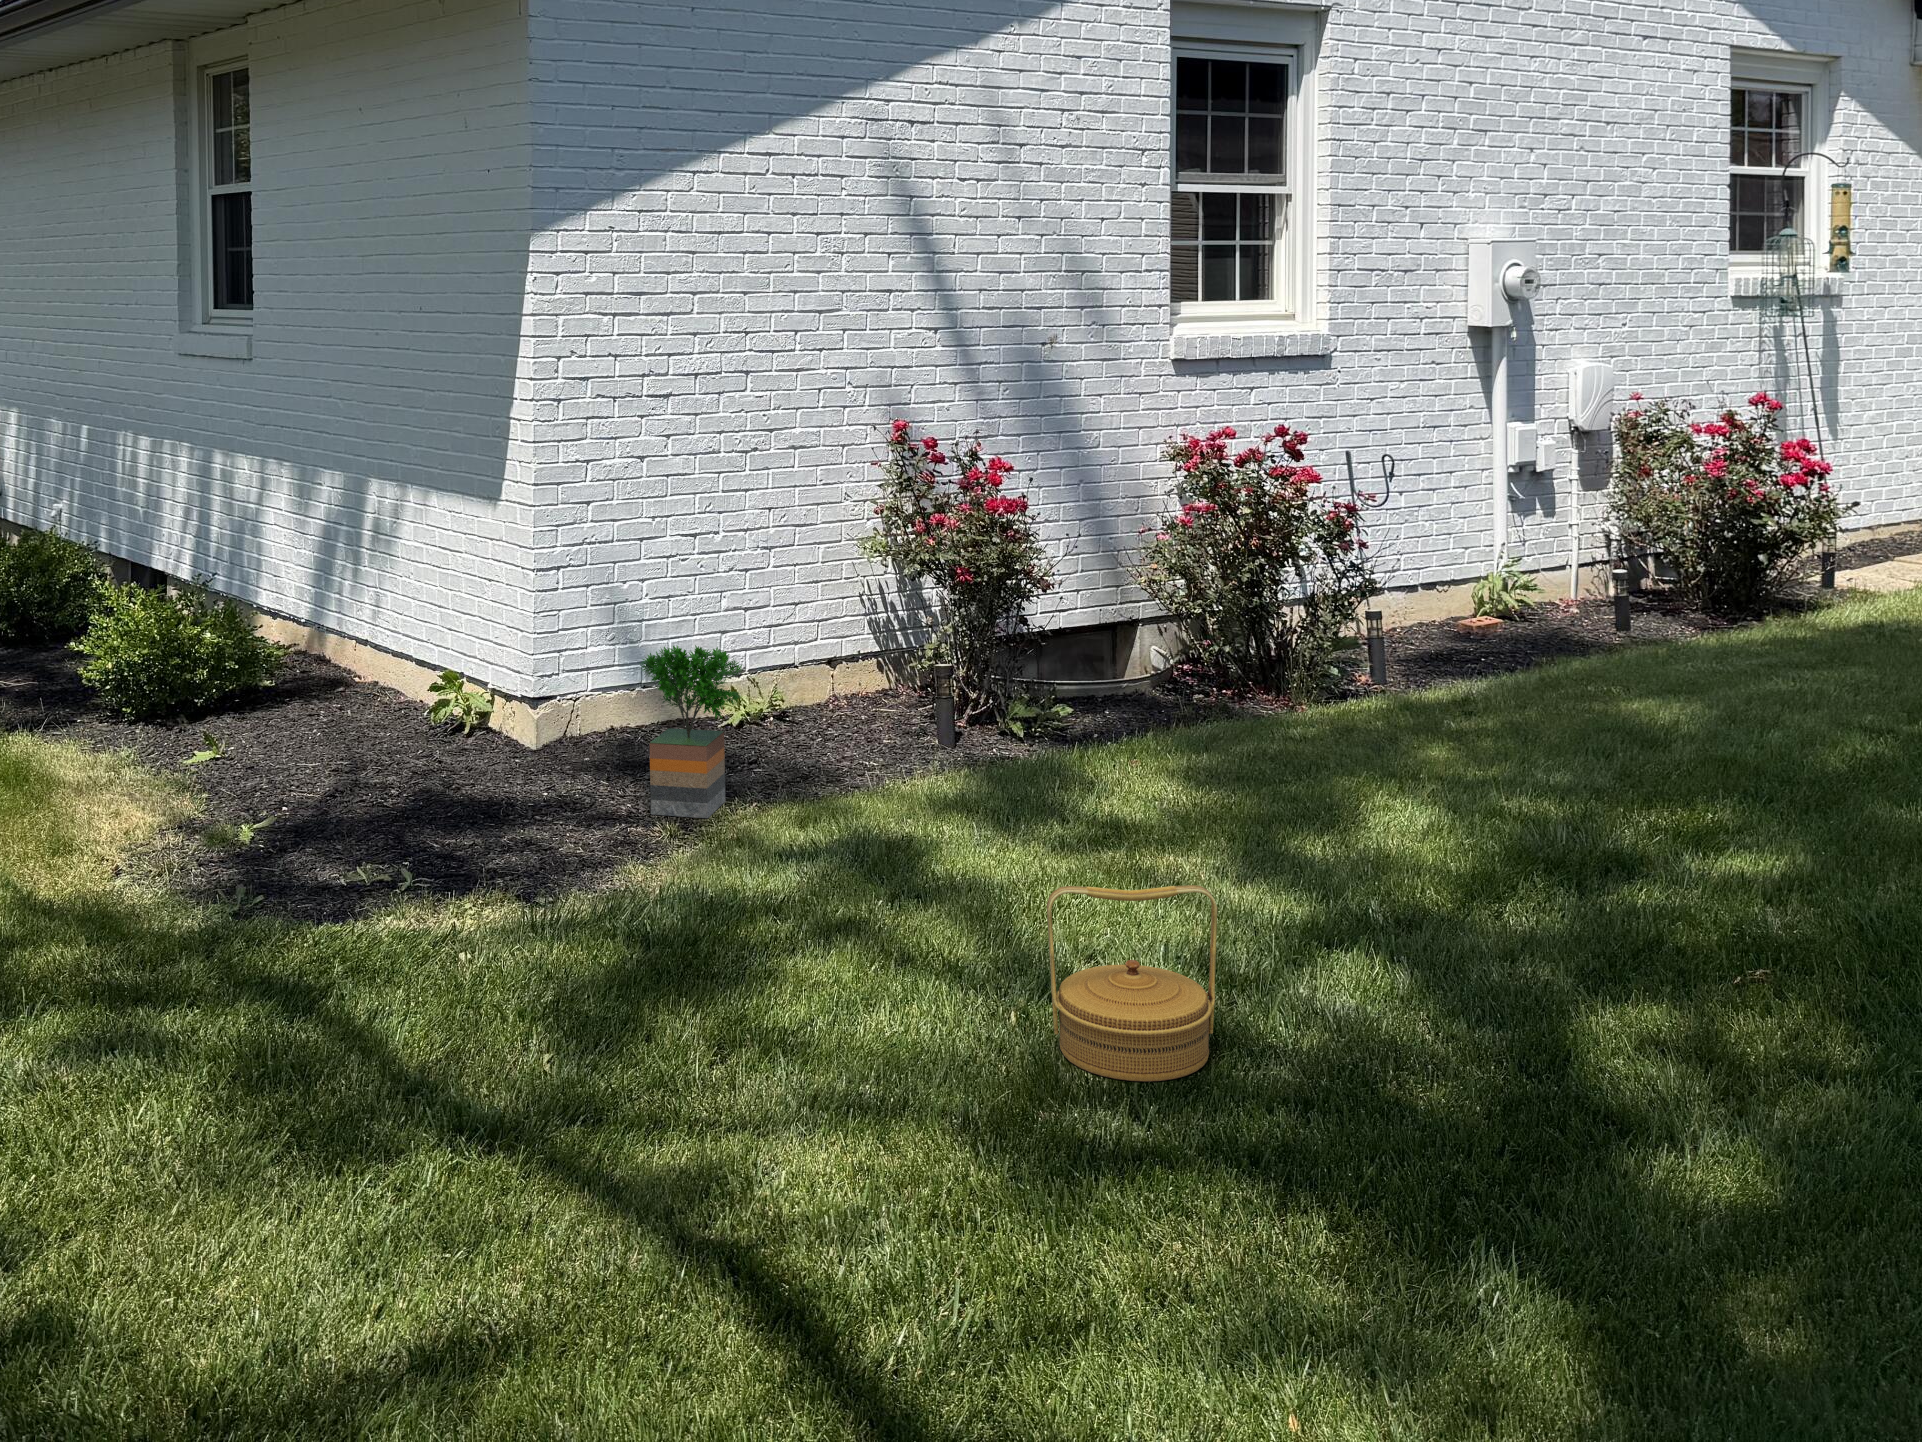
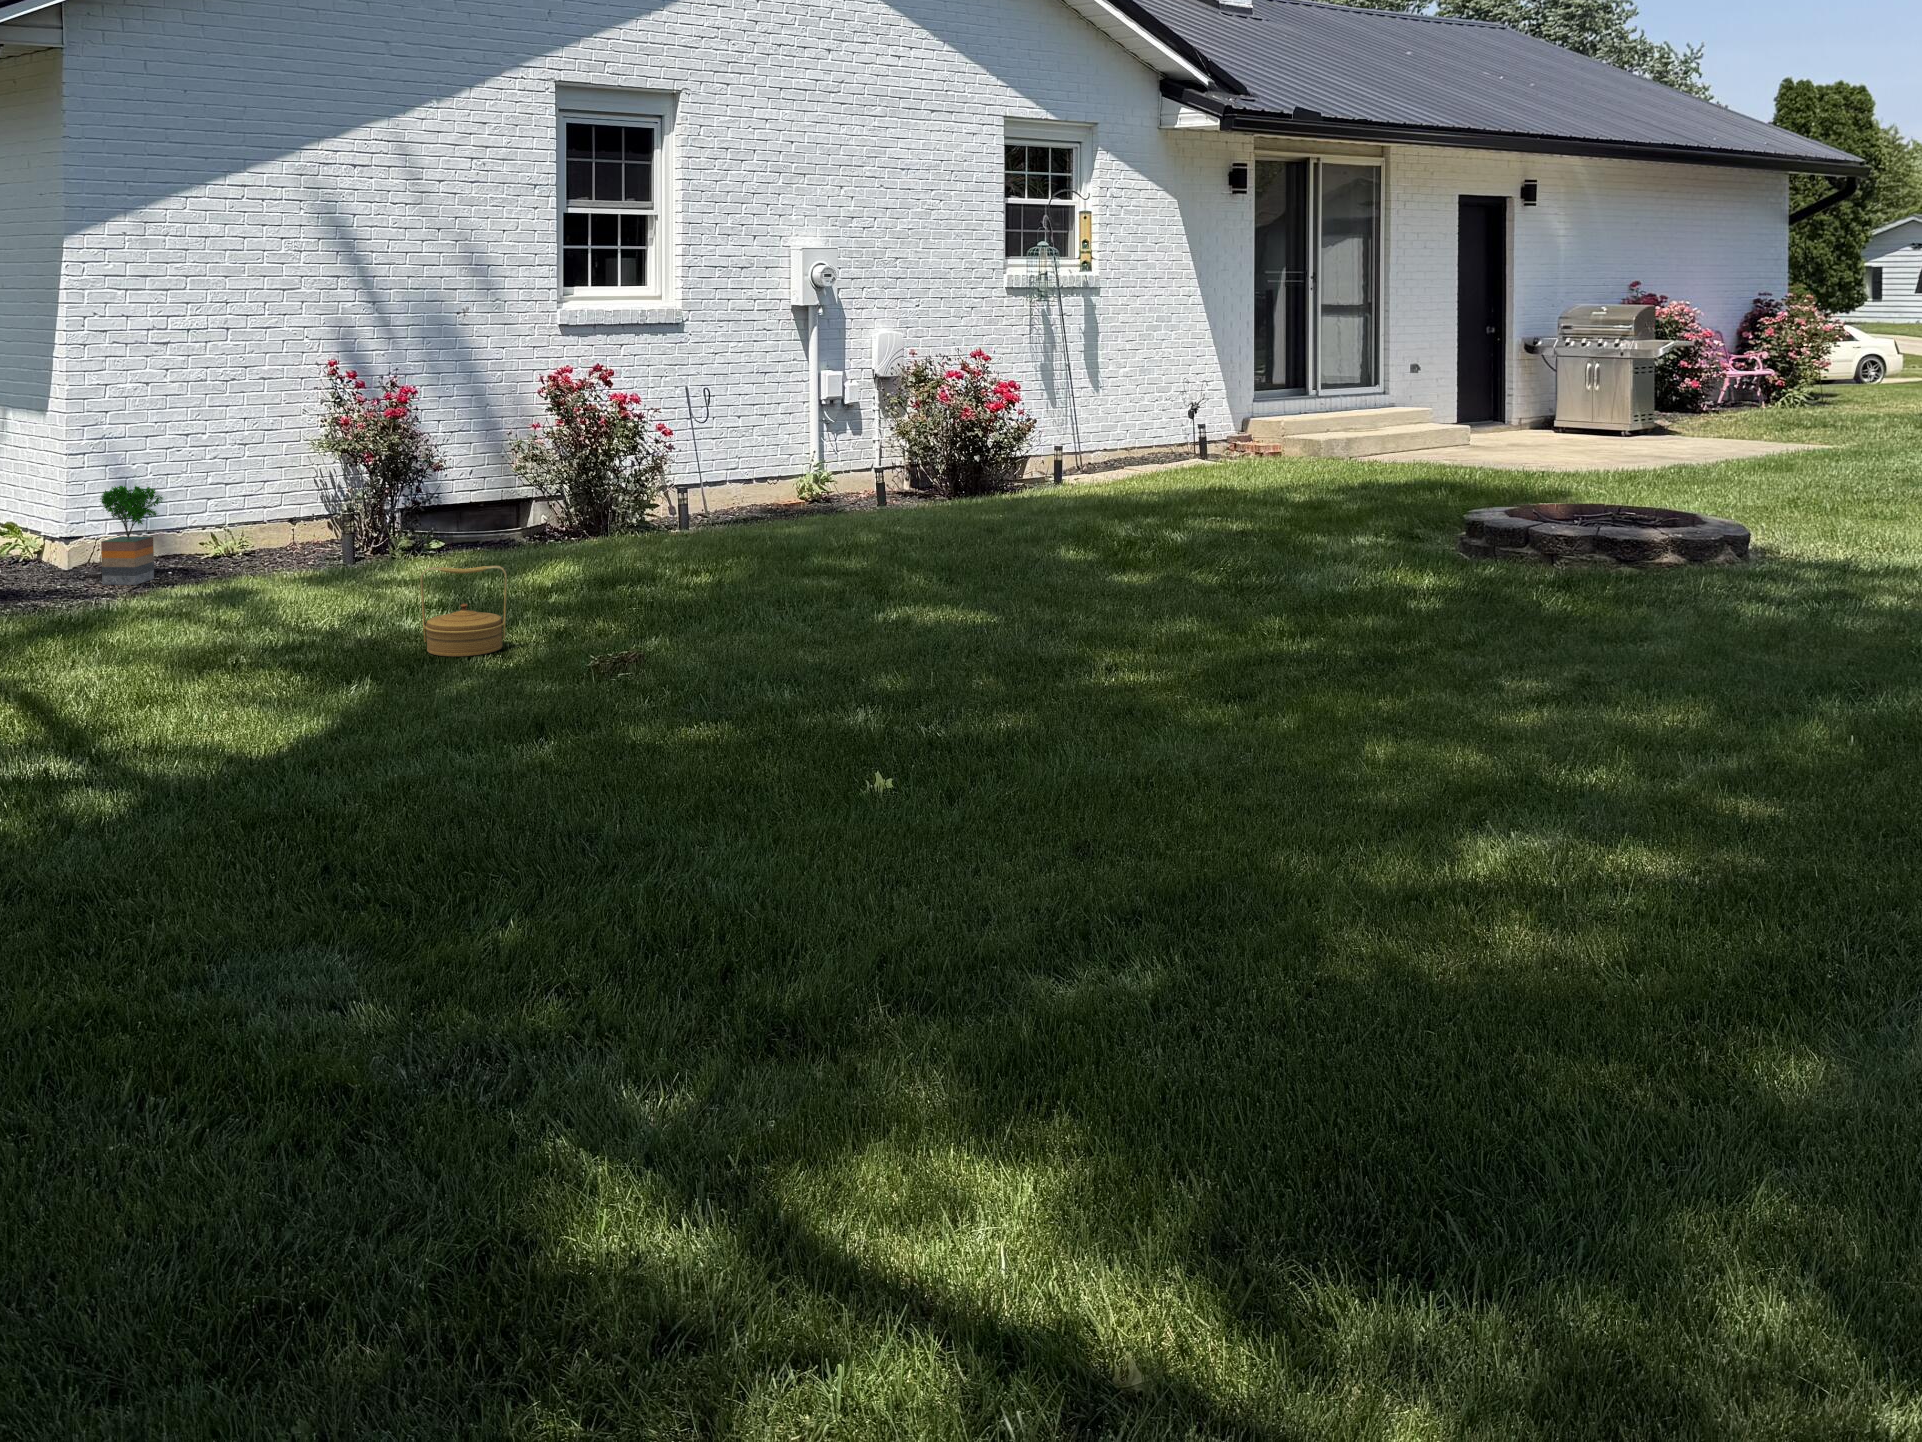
basket: present [1047,885,1217,1082] -> present [420,566,507,656]

